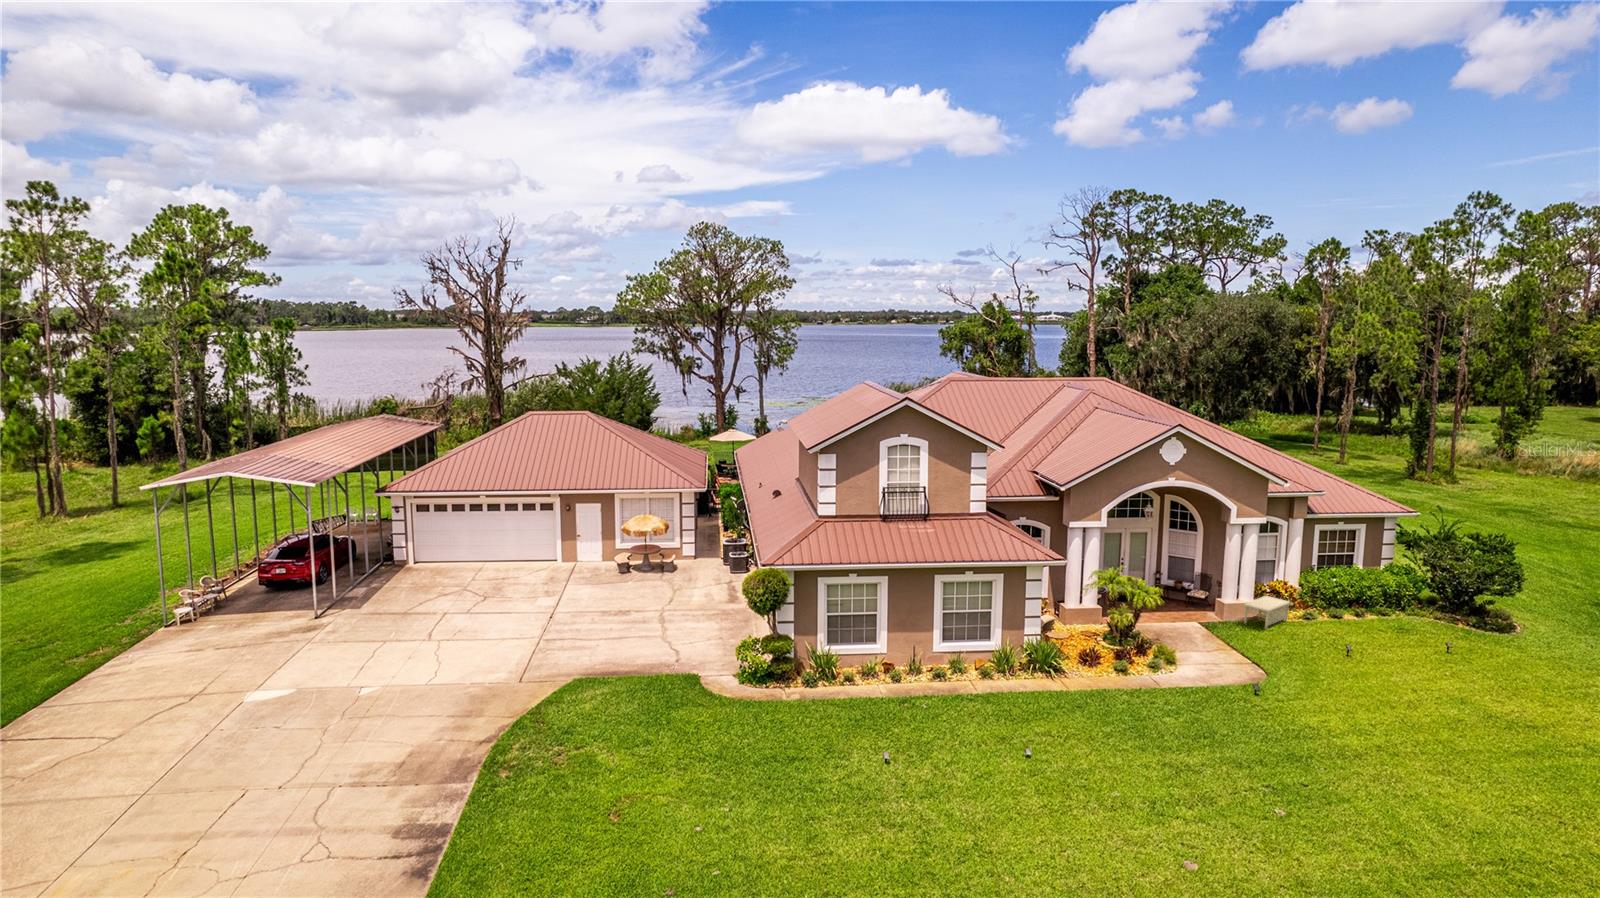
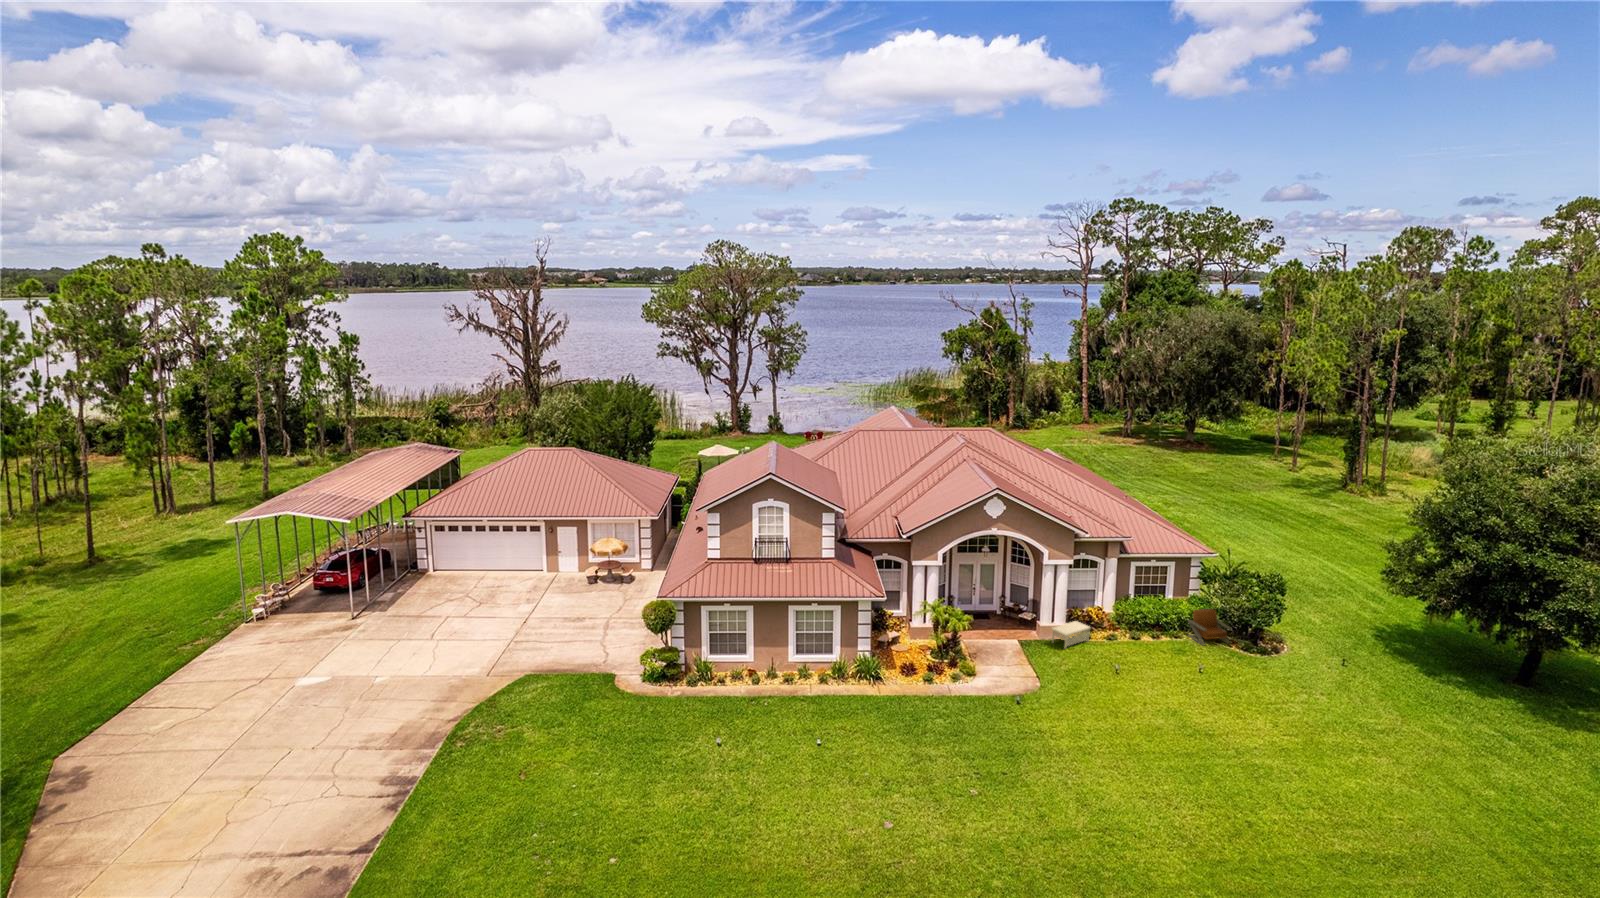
lounge chair: none [1398,576,1460,621] -> present [1188,608,1231,645]

